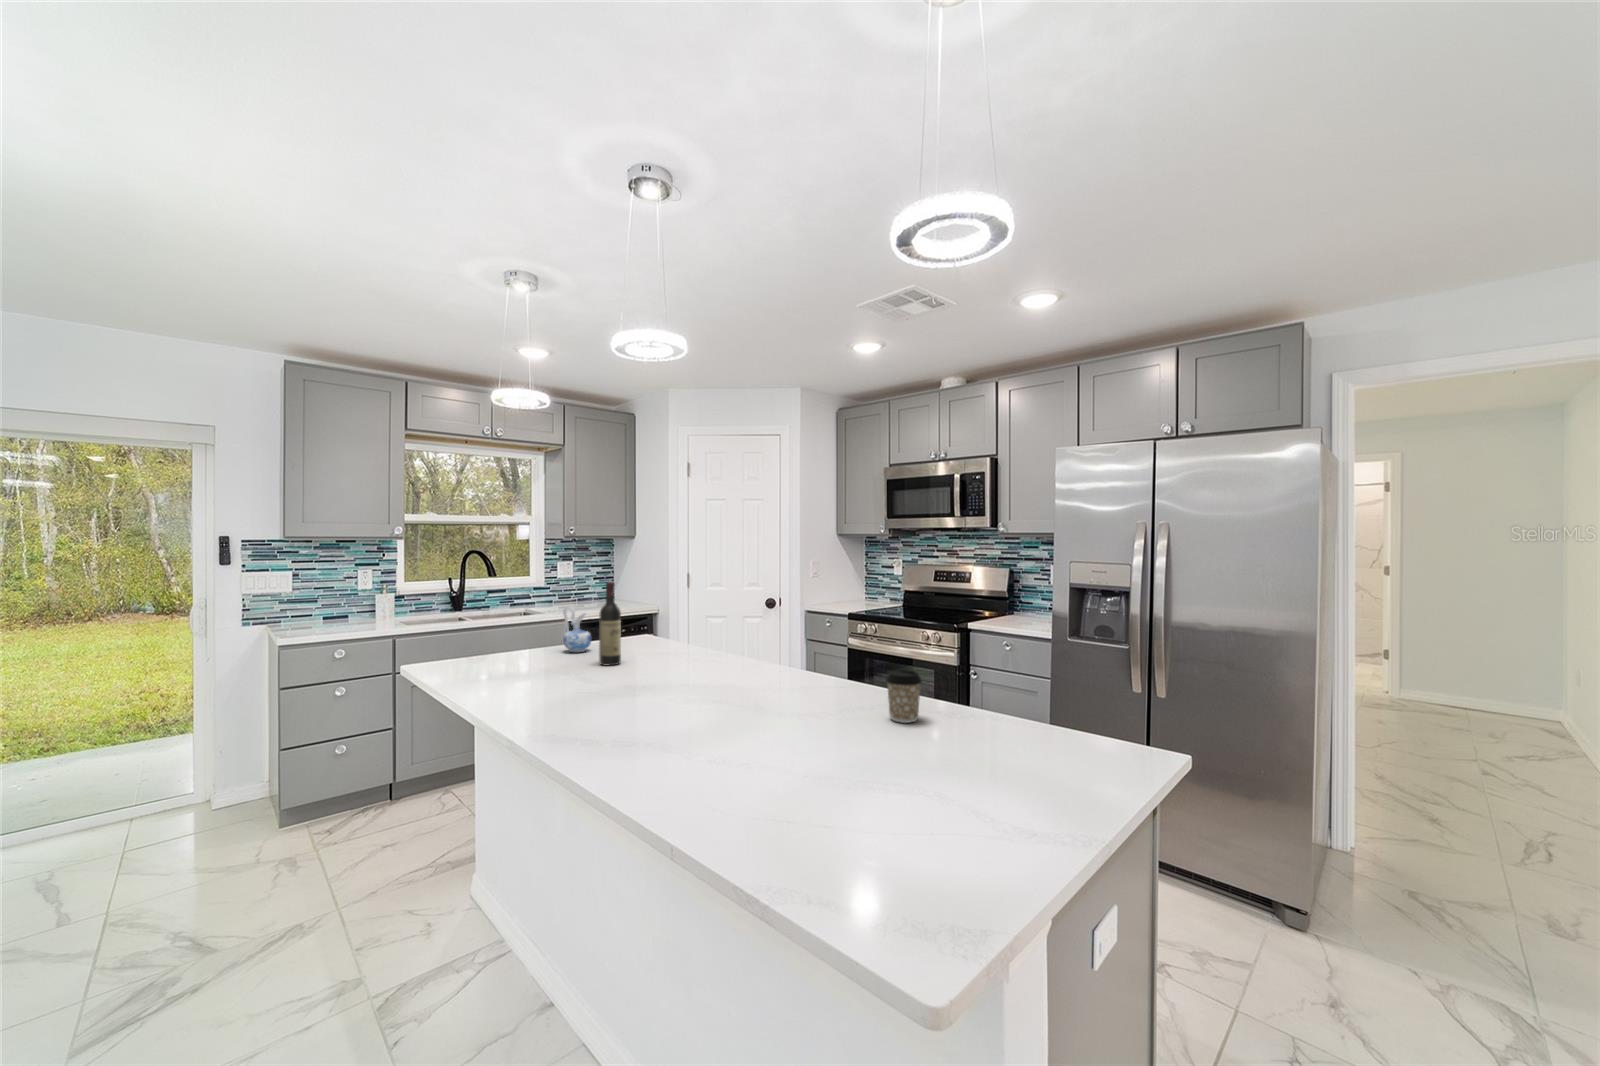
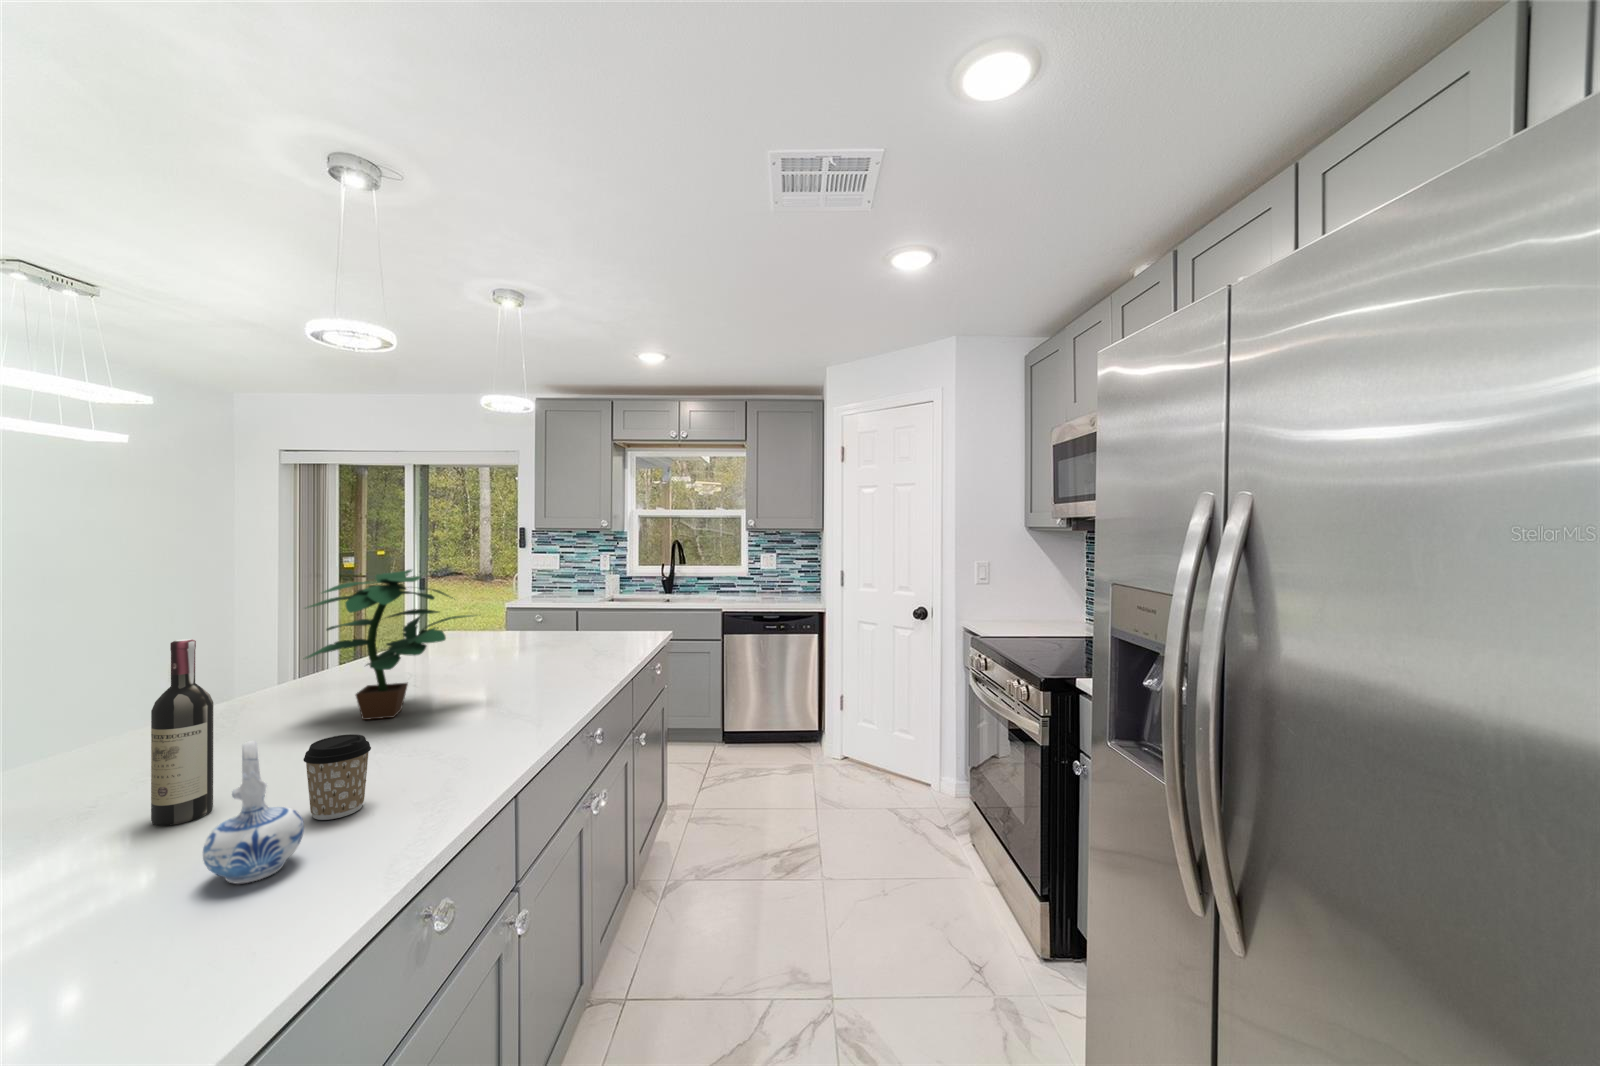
potted plant: none [644,569,773,703] -> present [305,570,472,720]
wine bottle: present [599,581,621,665] -> present [151,639,213,826]
ceramic pitcher: present [563,607,591,652] -> present [203,741,304,884]

